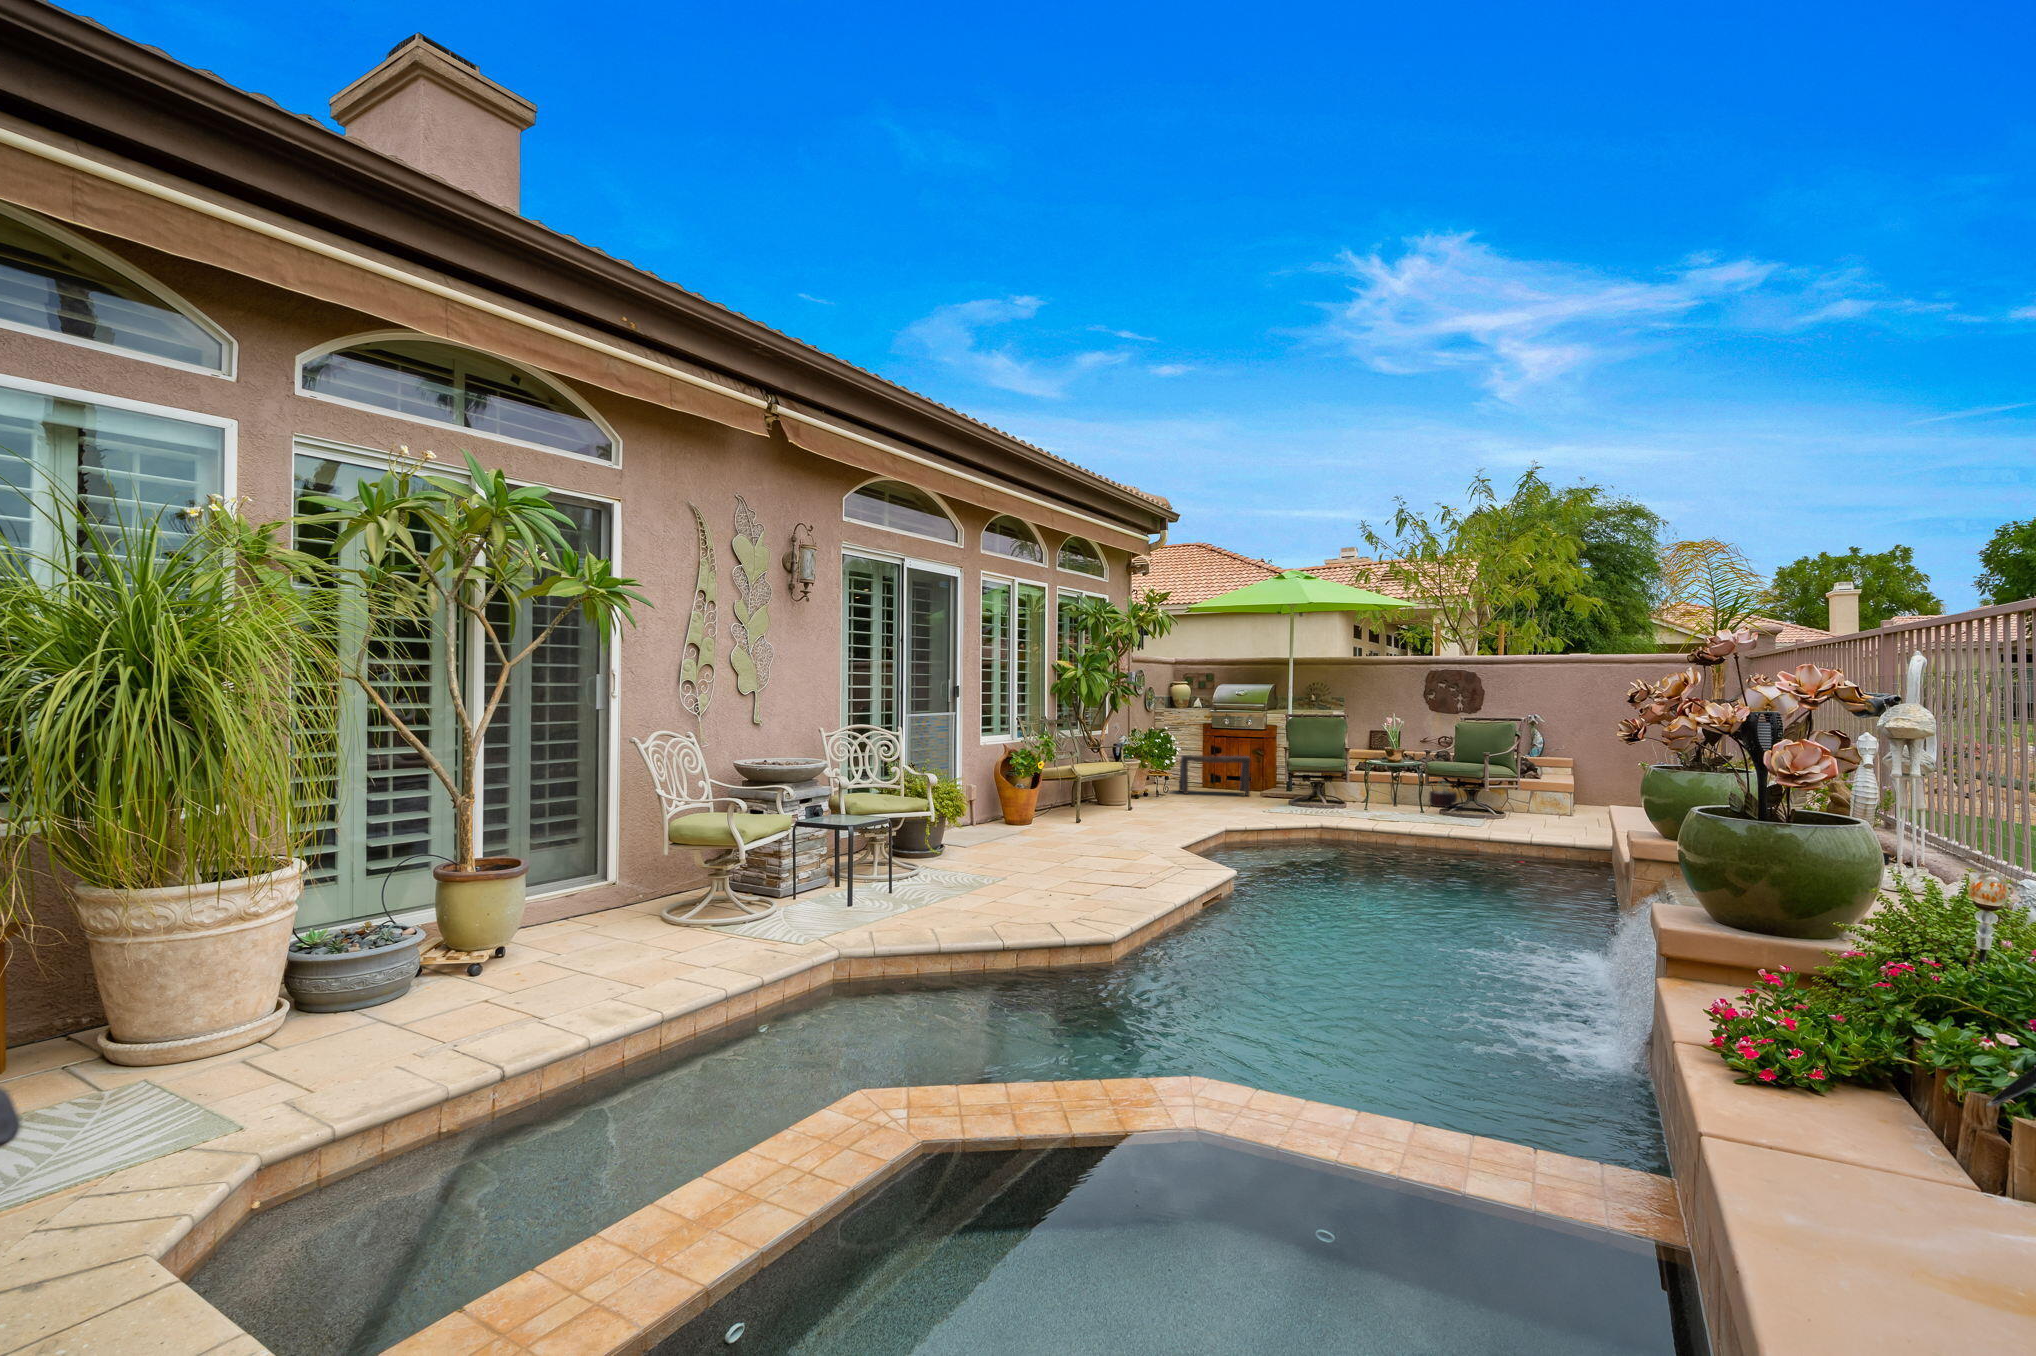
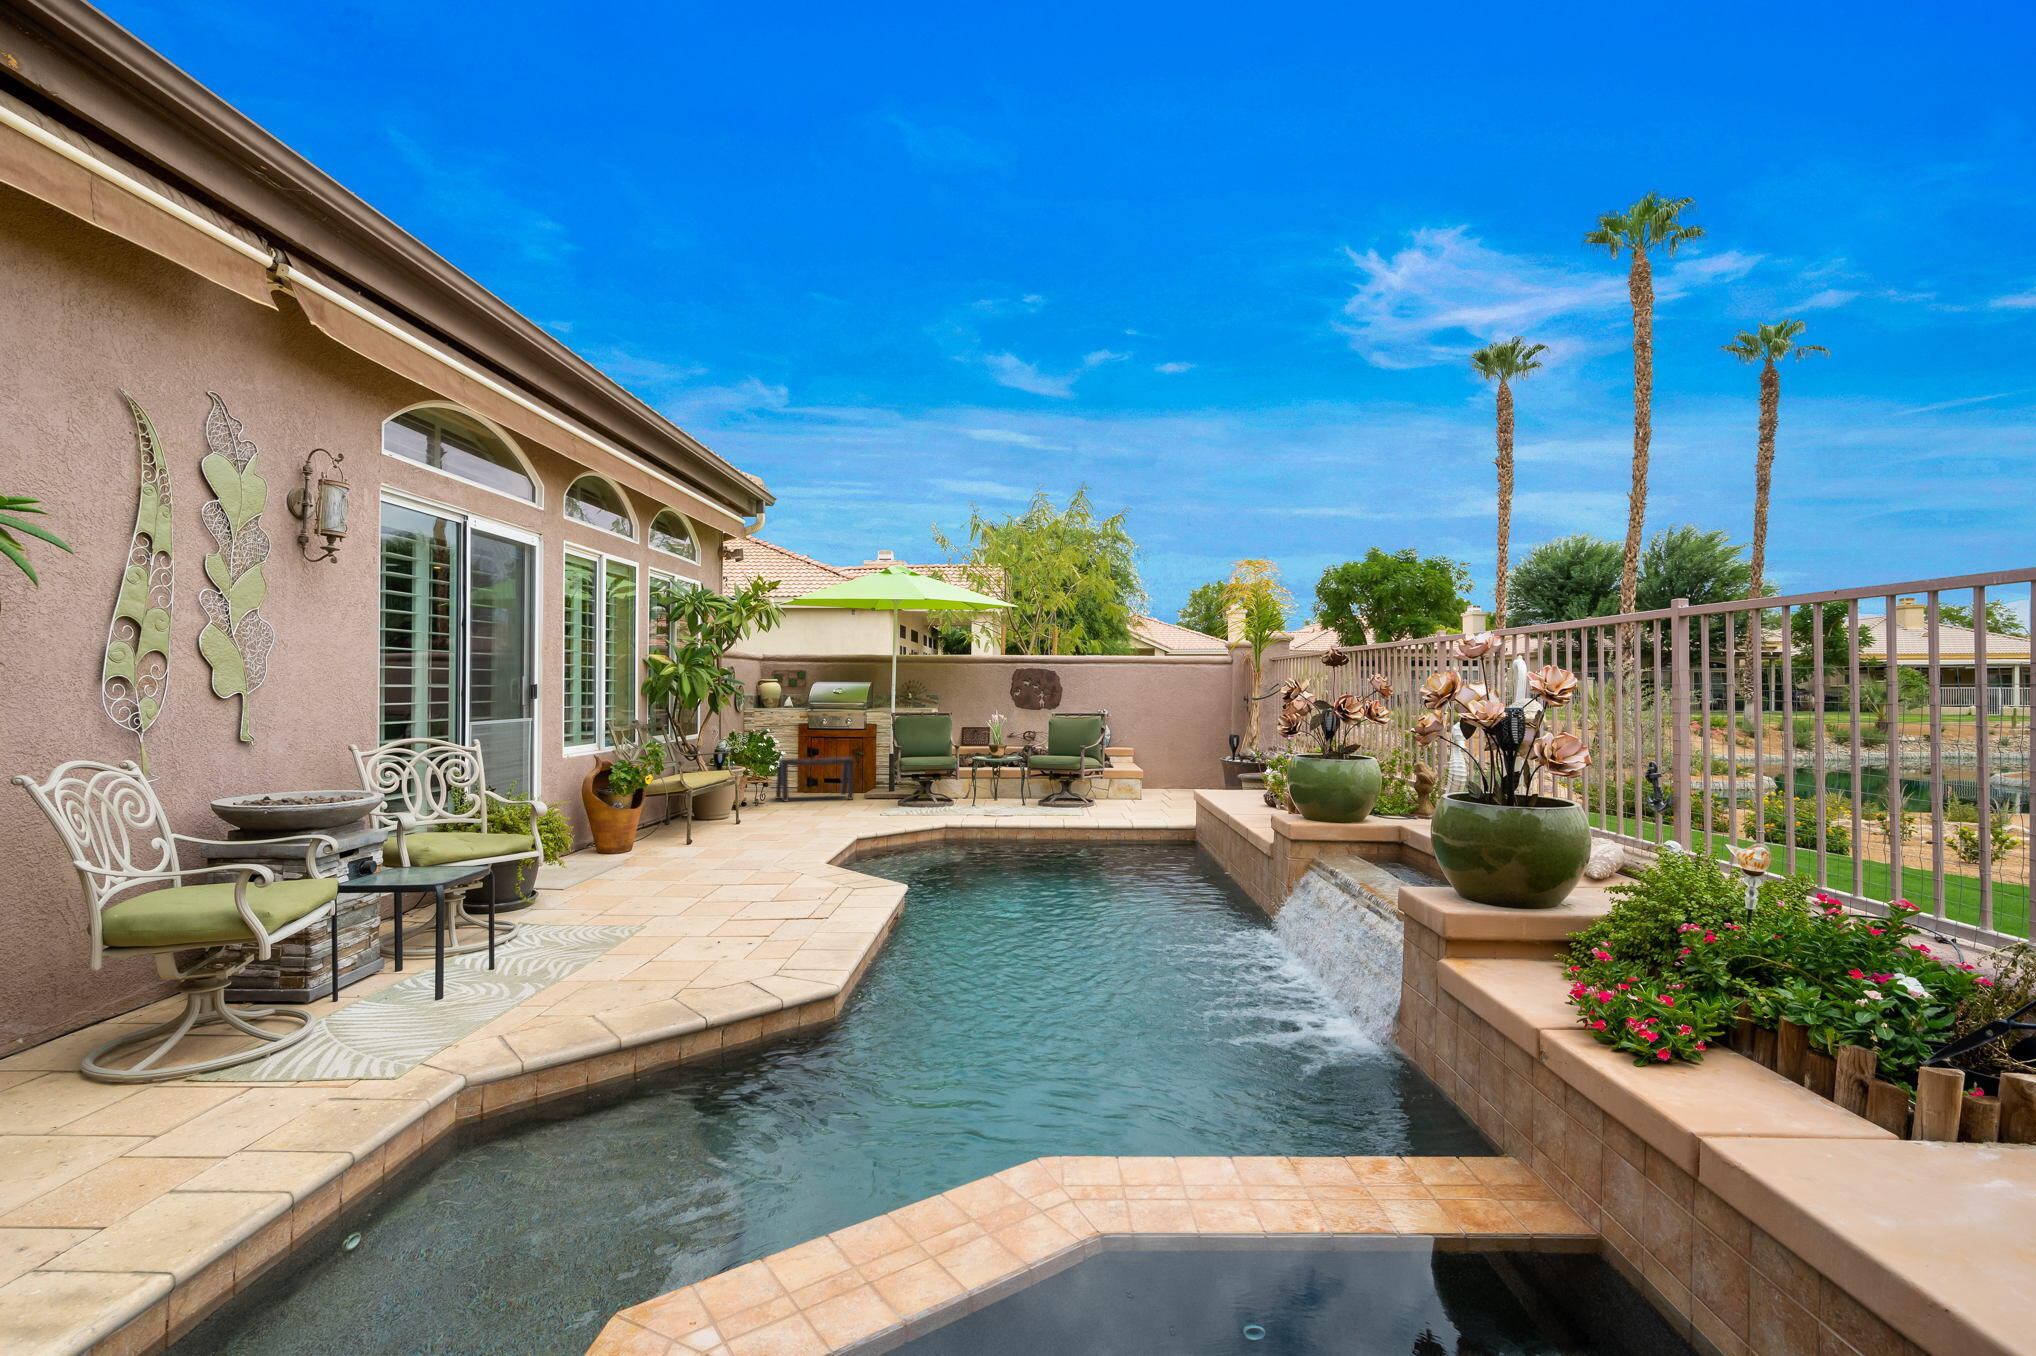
decorative plant: present [1429,780,1457,807] -> none [1025,754,1050,799]

